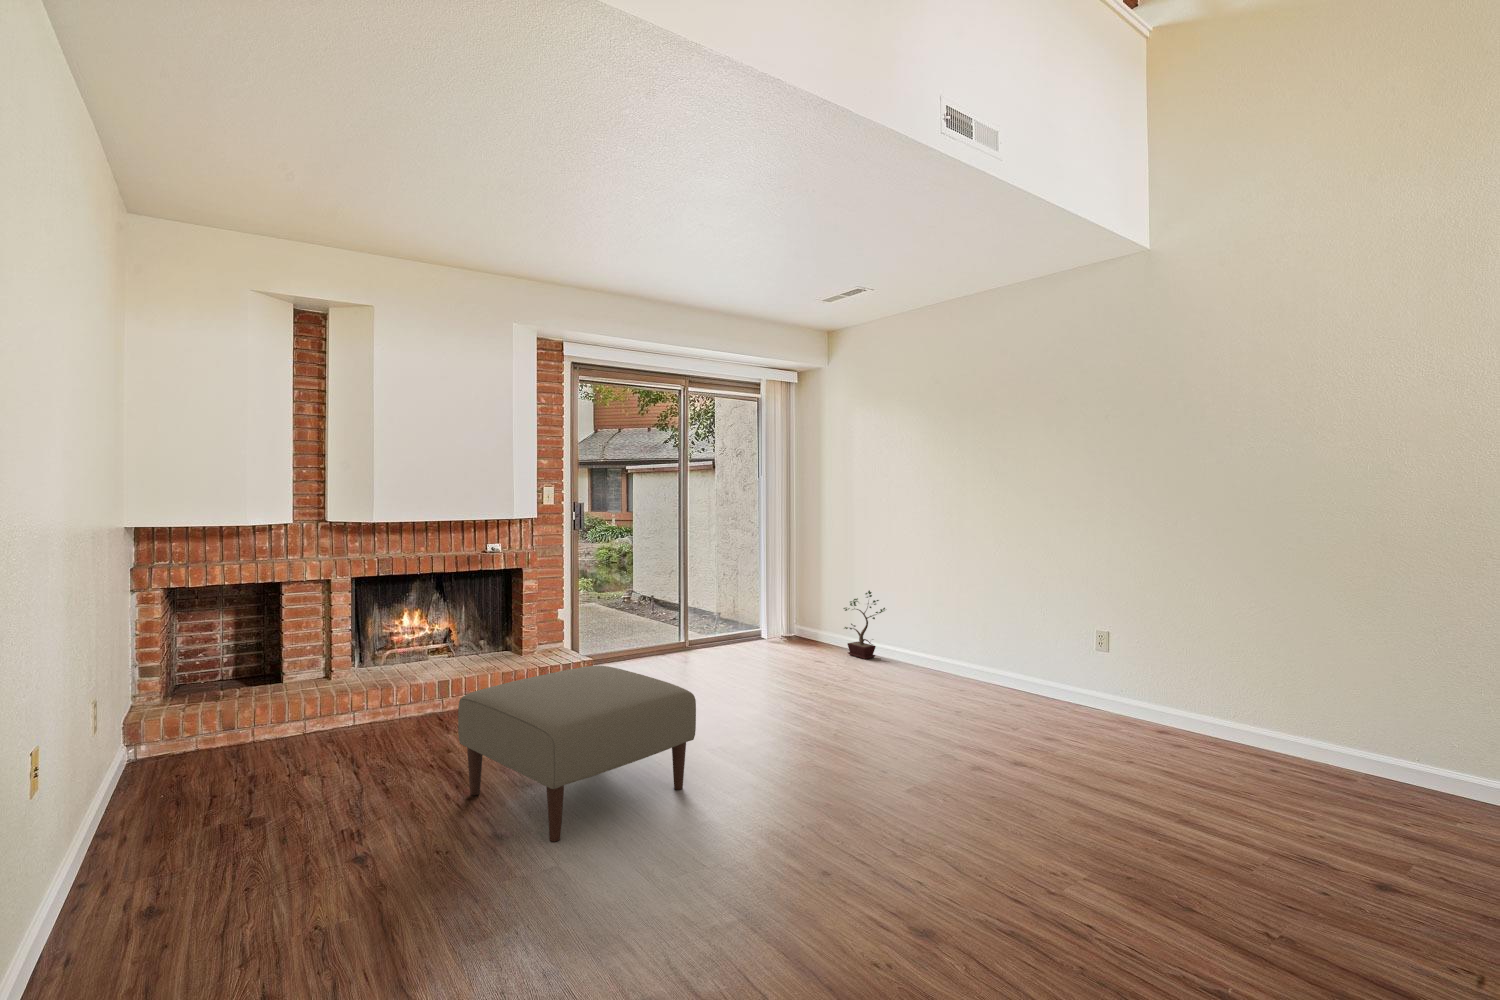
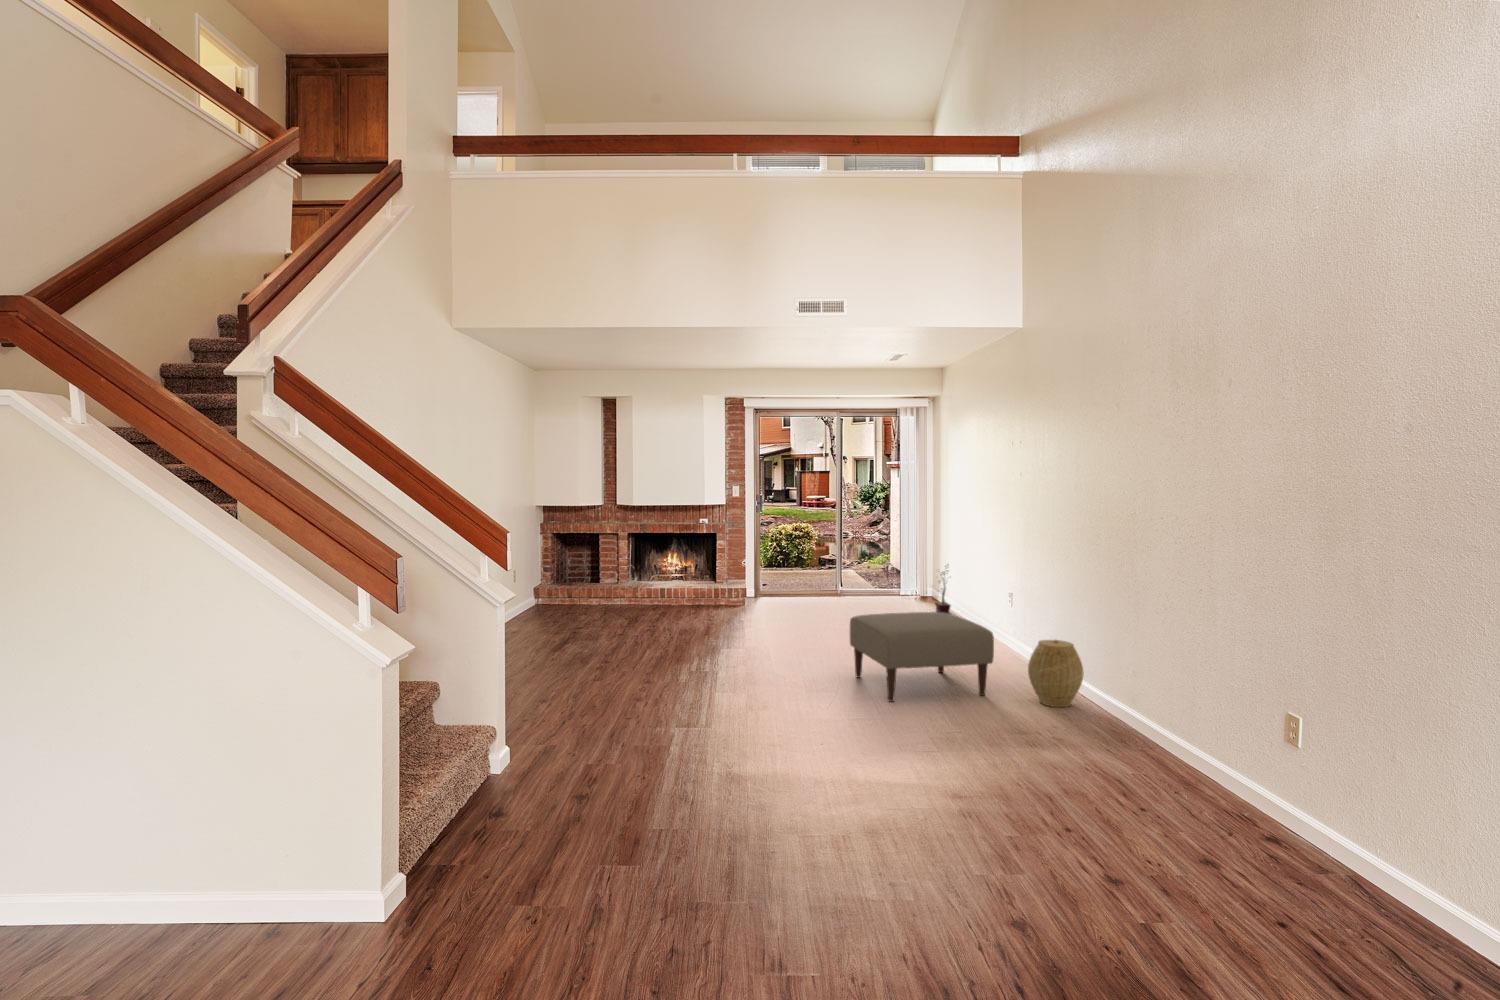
ottoman: present [458,666,696,842] -> present [850,612,994,702]
woven basket: none [1344,714,1447,821] -> present [1028,640,1084,707]

